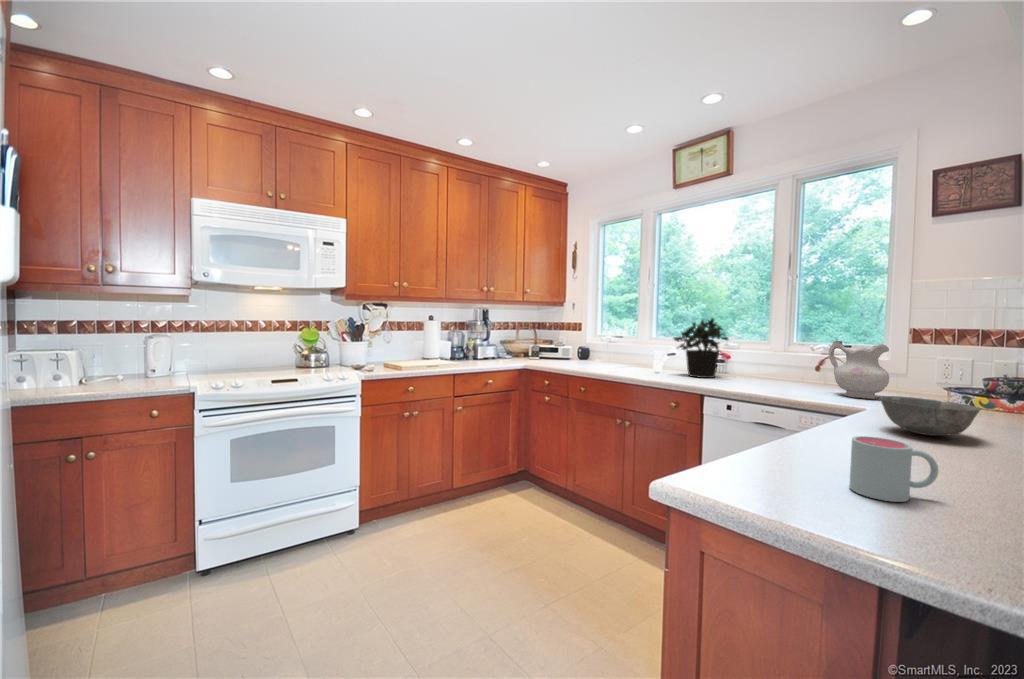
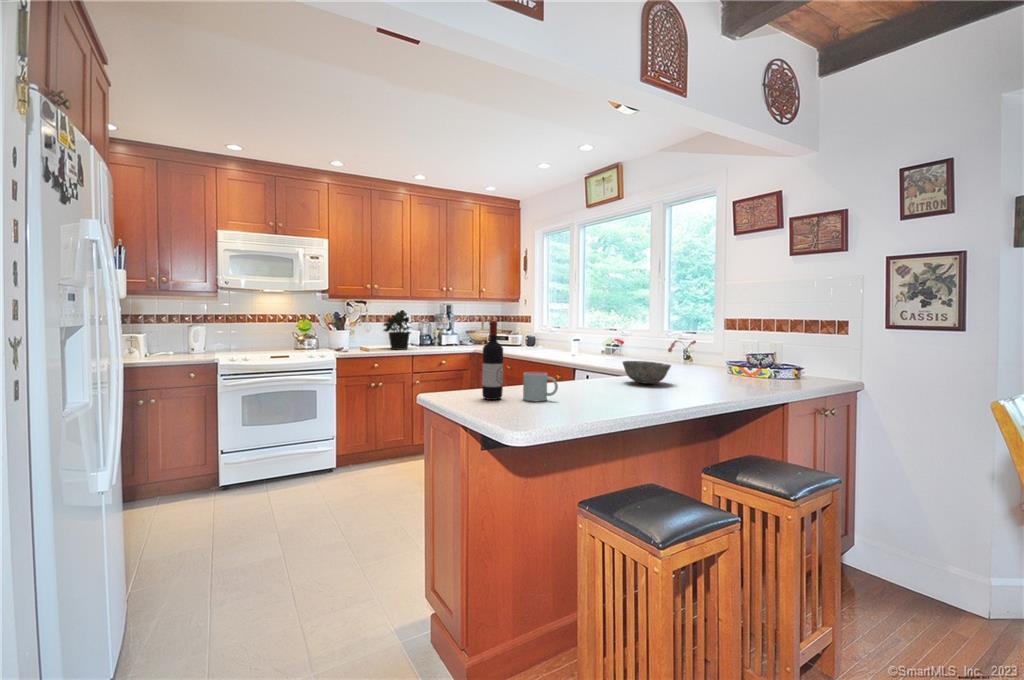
potted plant: present [674,318,728,378] -> present [384,311,411,350]
wine bottle: none [773,340,825,498] -> present [482,321,503,400]
ceramic pitcher: present [829,341,889,399] -> none [658,328,692,369]

